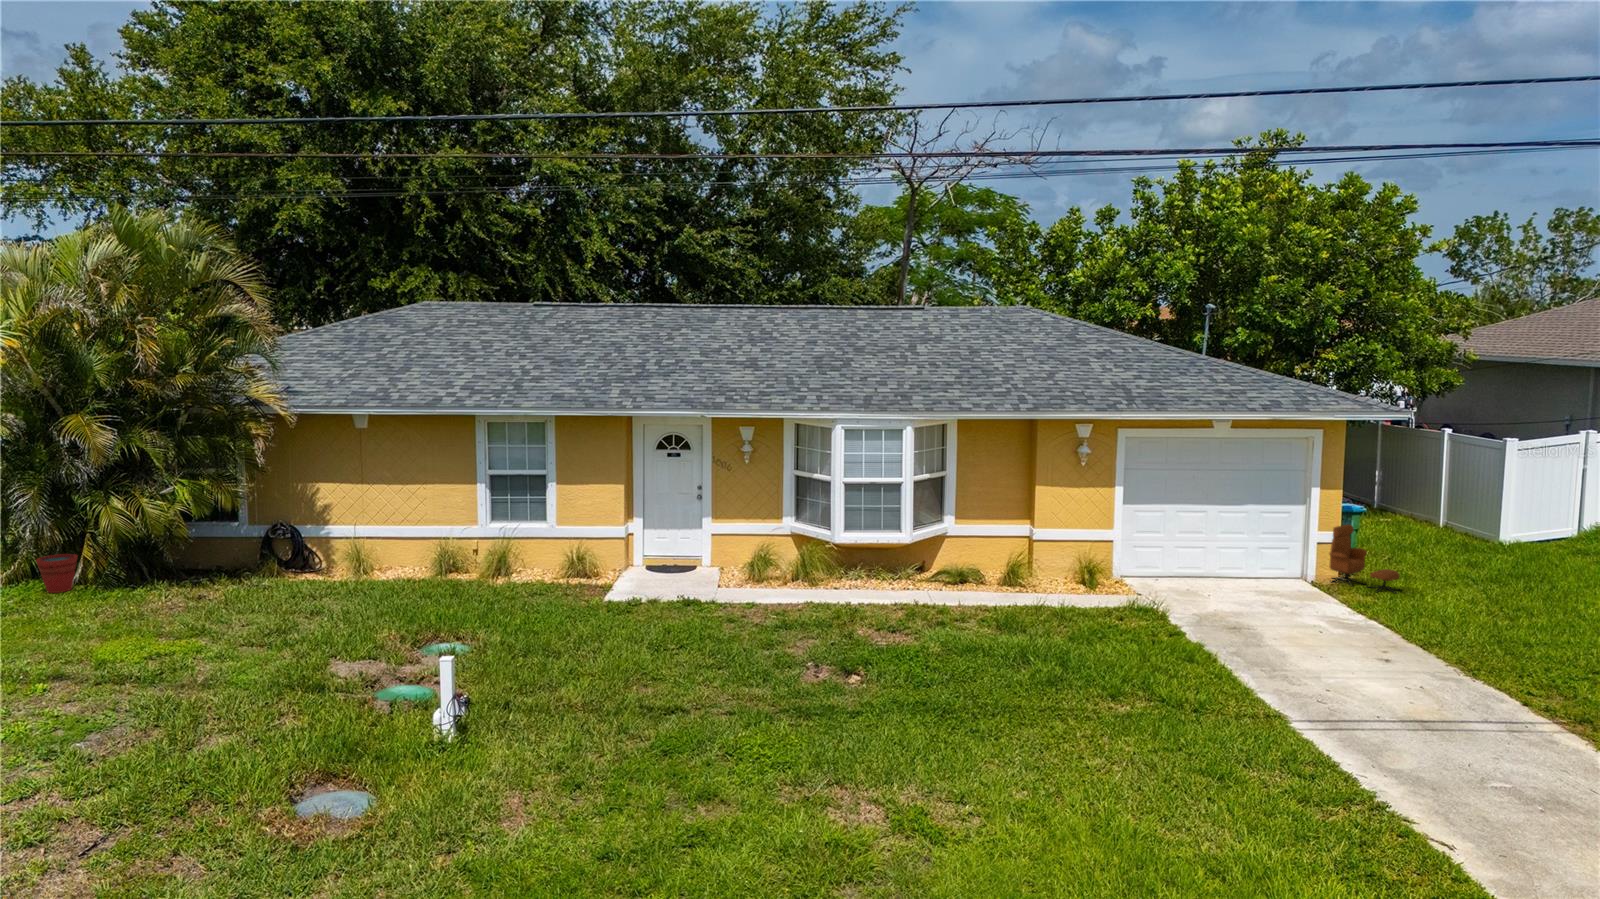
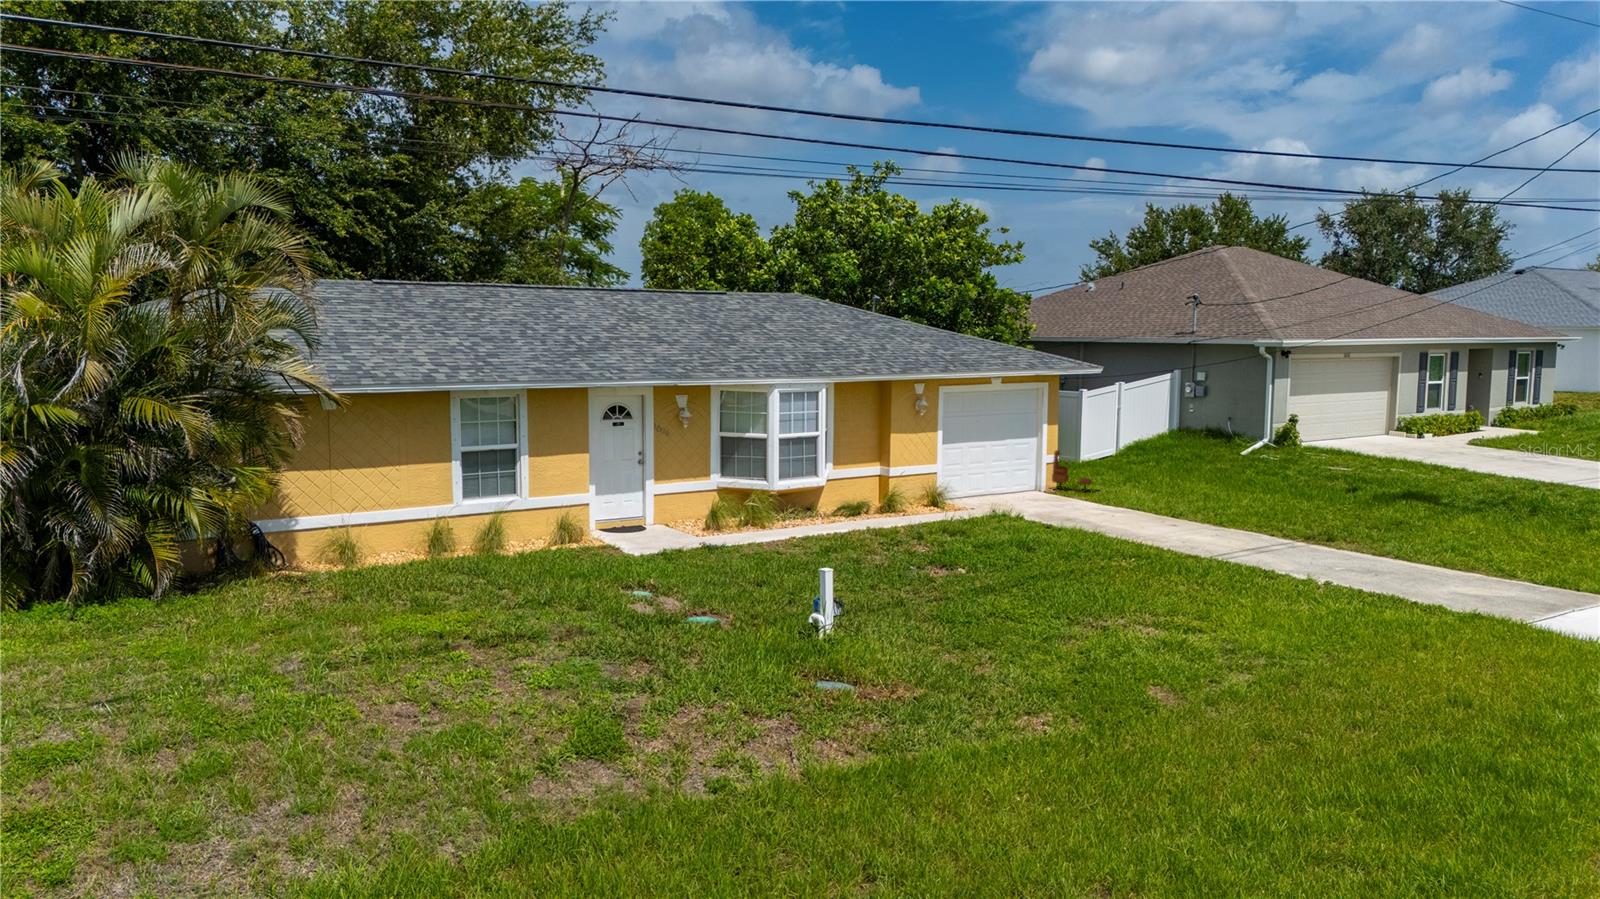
bucket: present [36,554,78,593] -> none [77,567,124,614]

